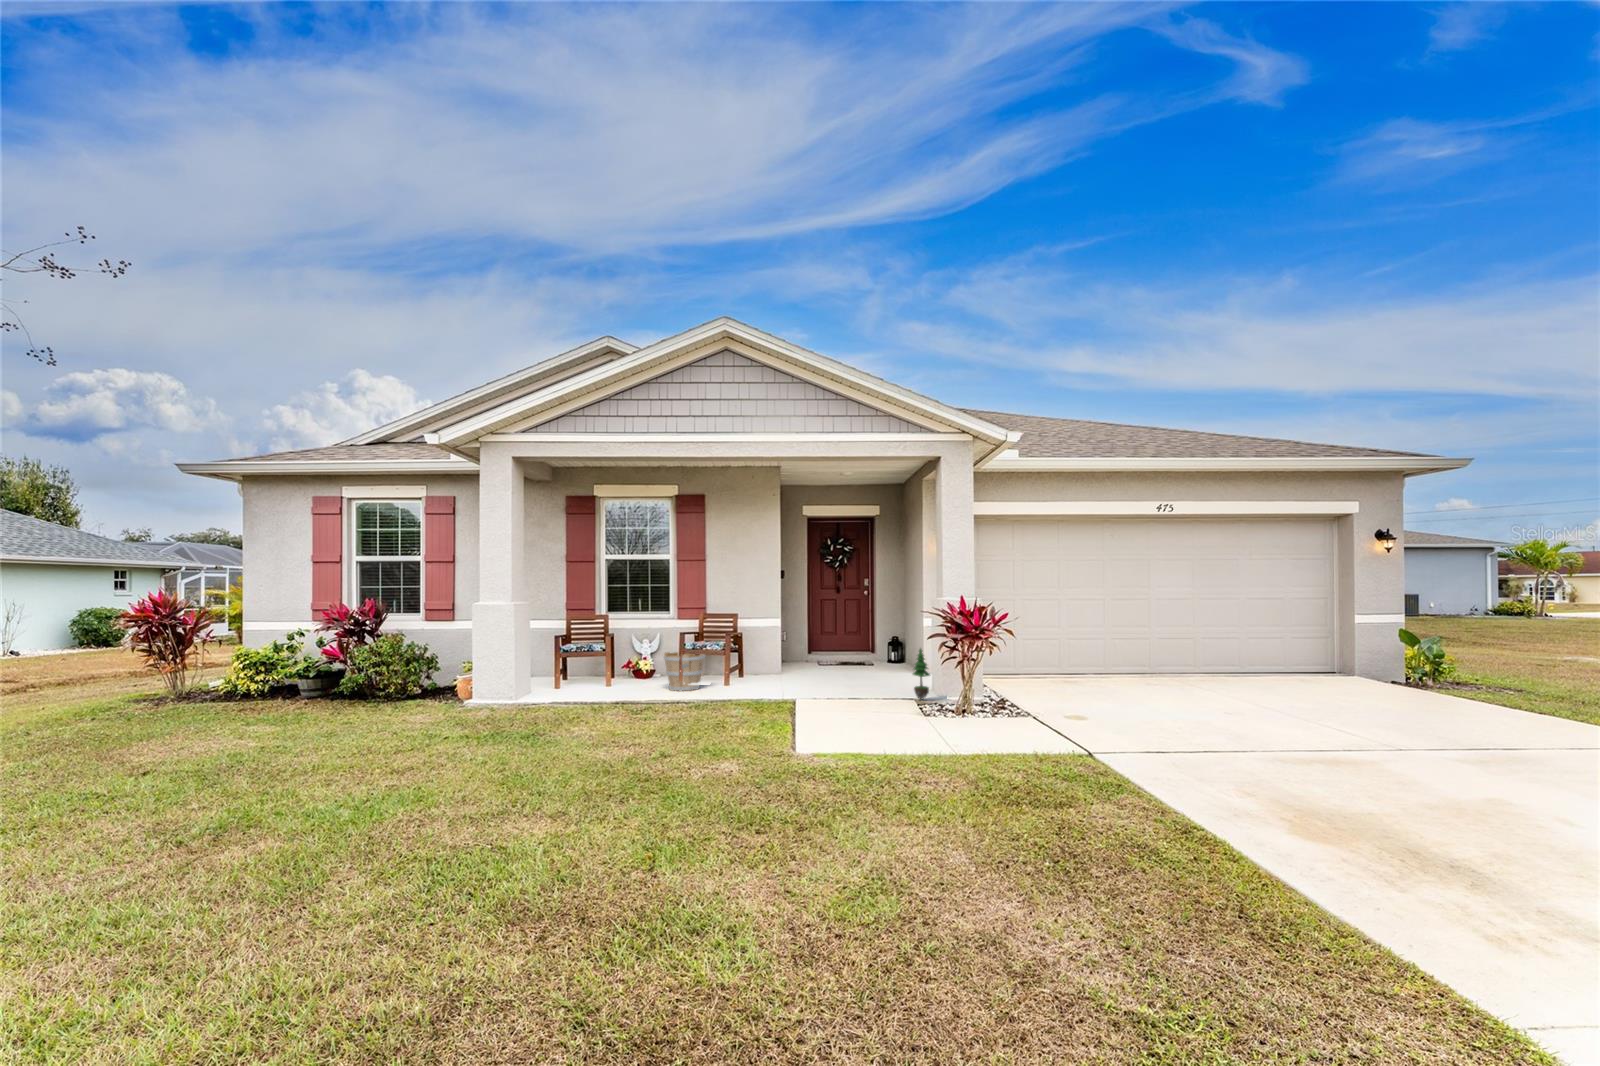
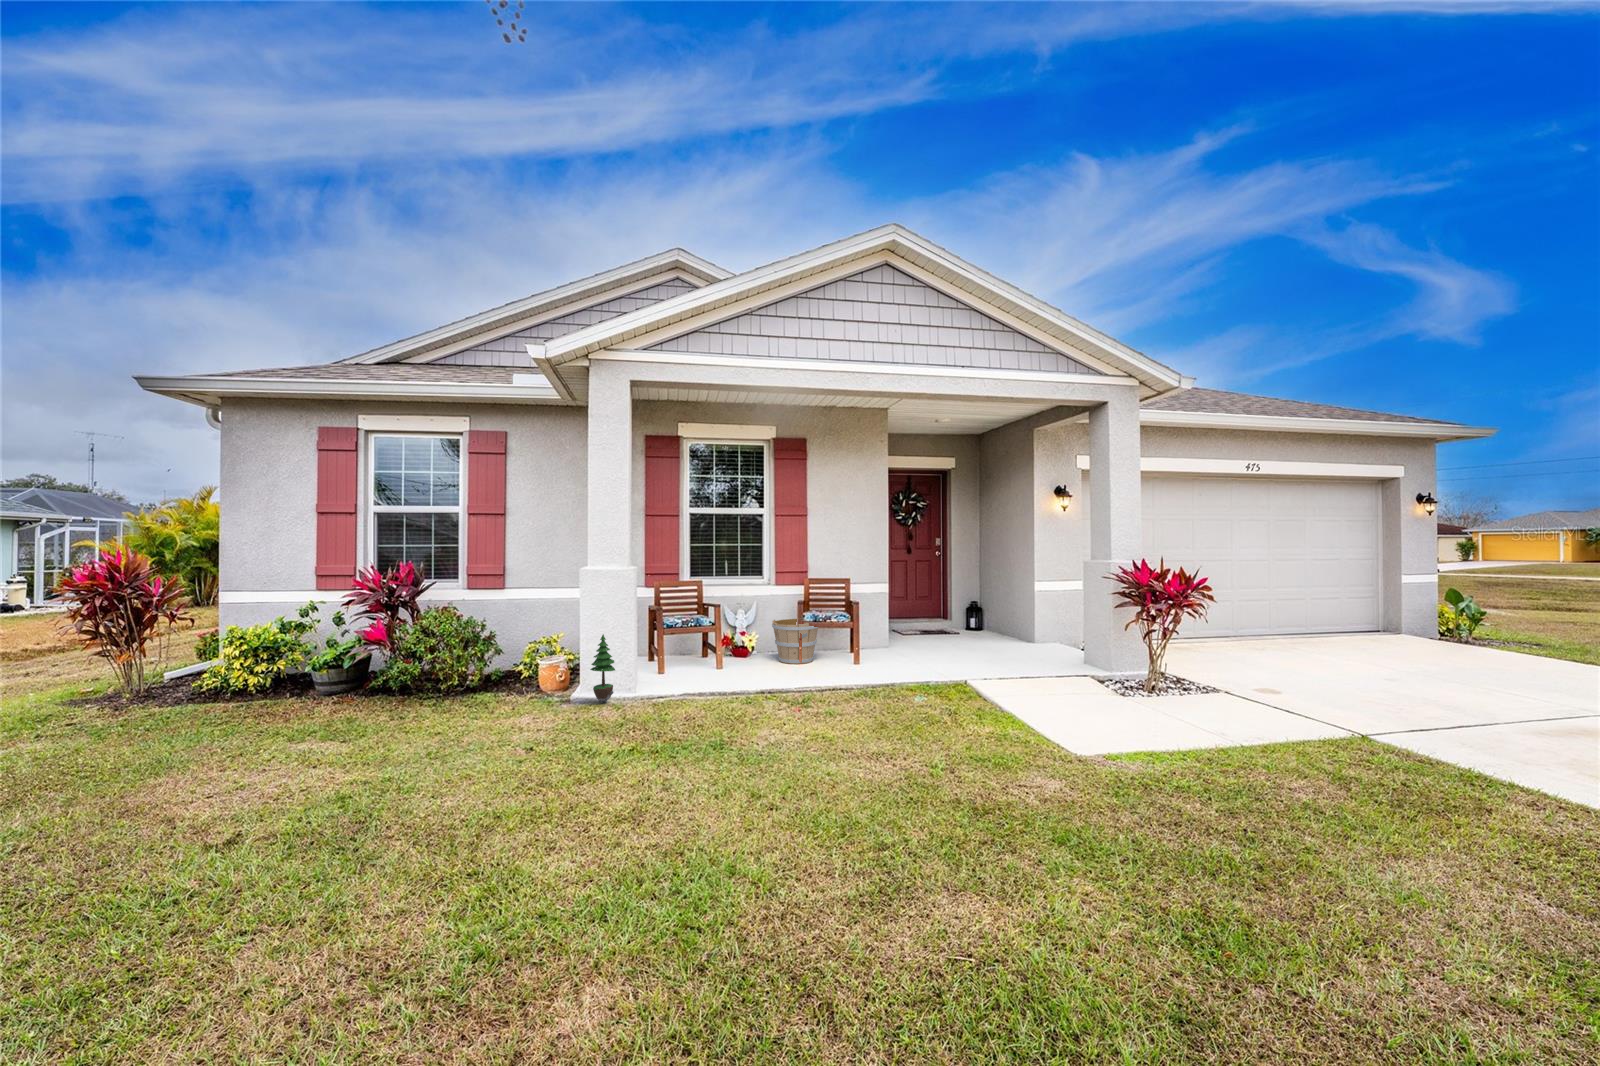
potted tree: present [913,649,930,699] -> present [590,634,615,703]

